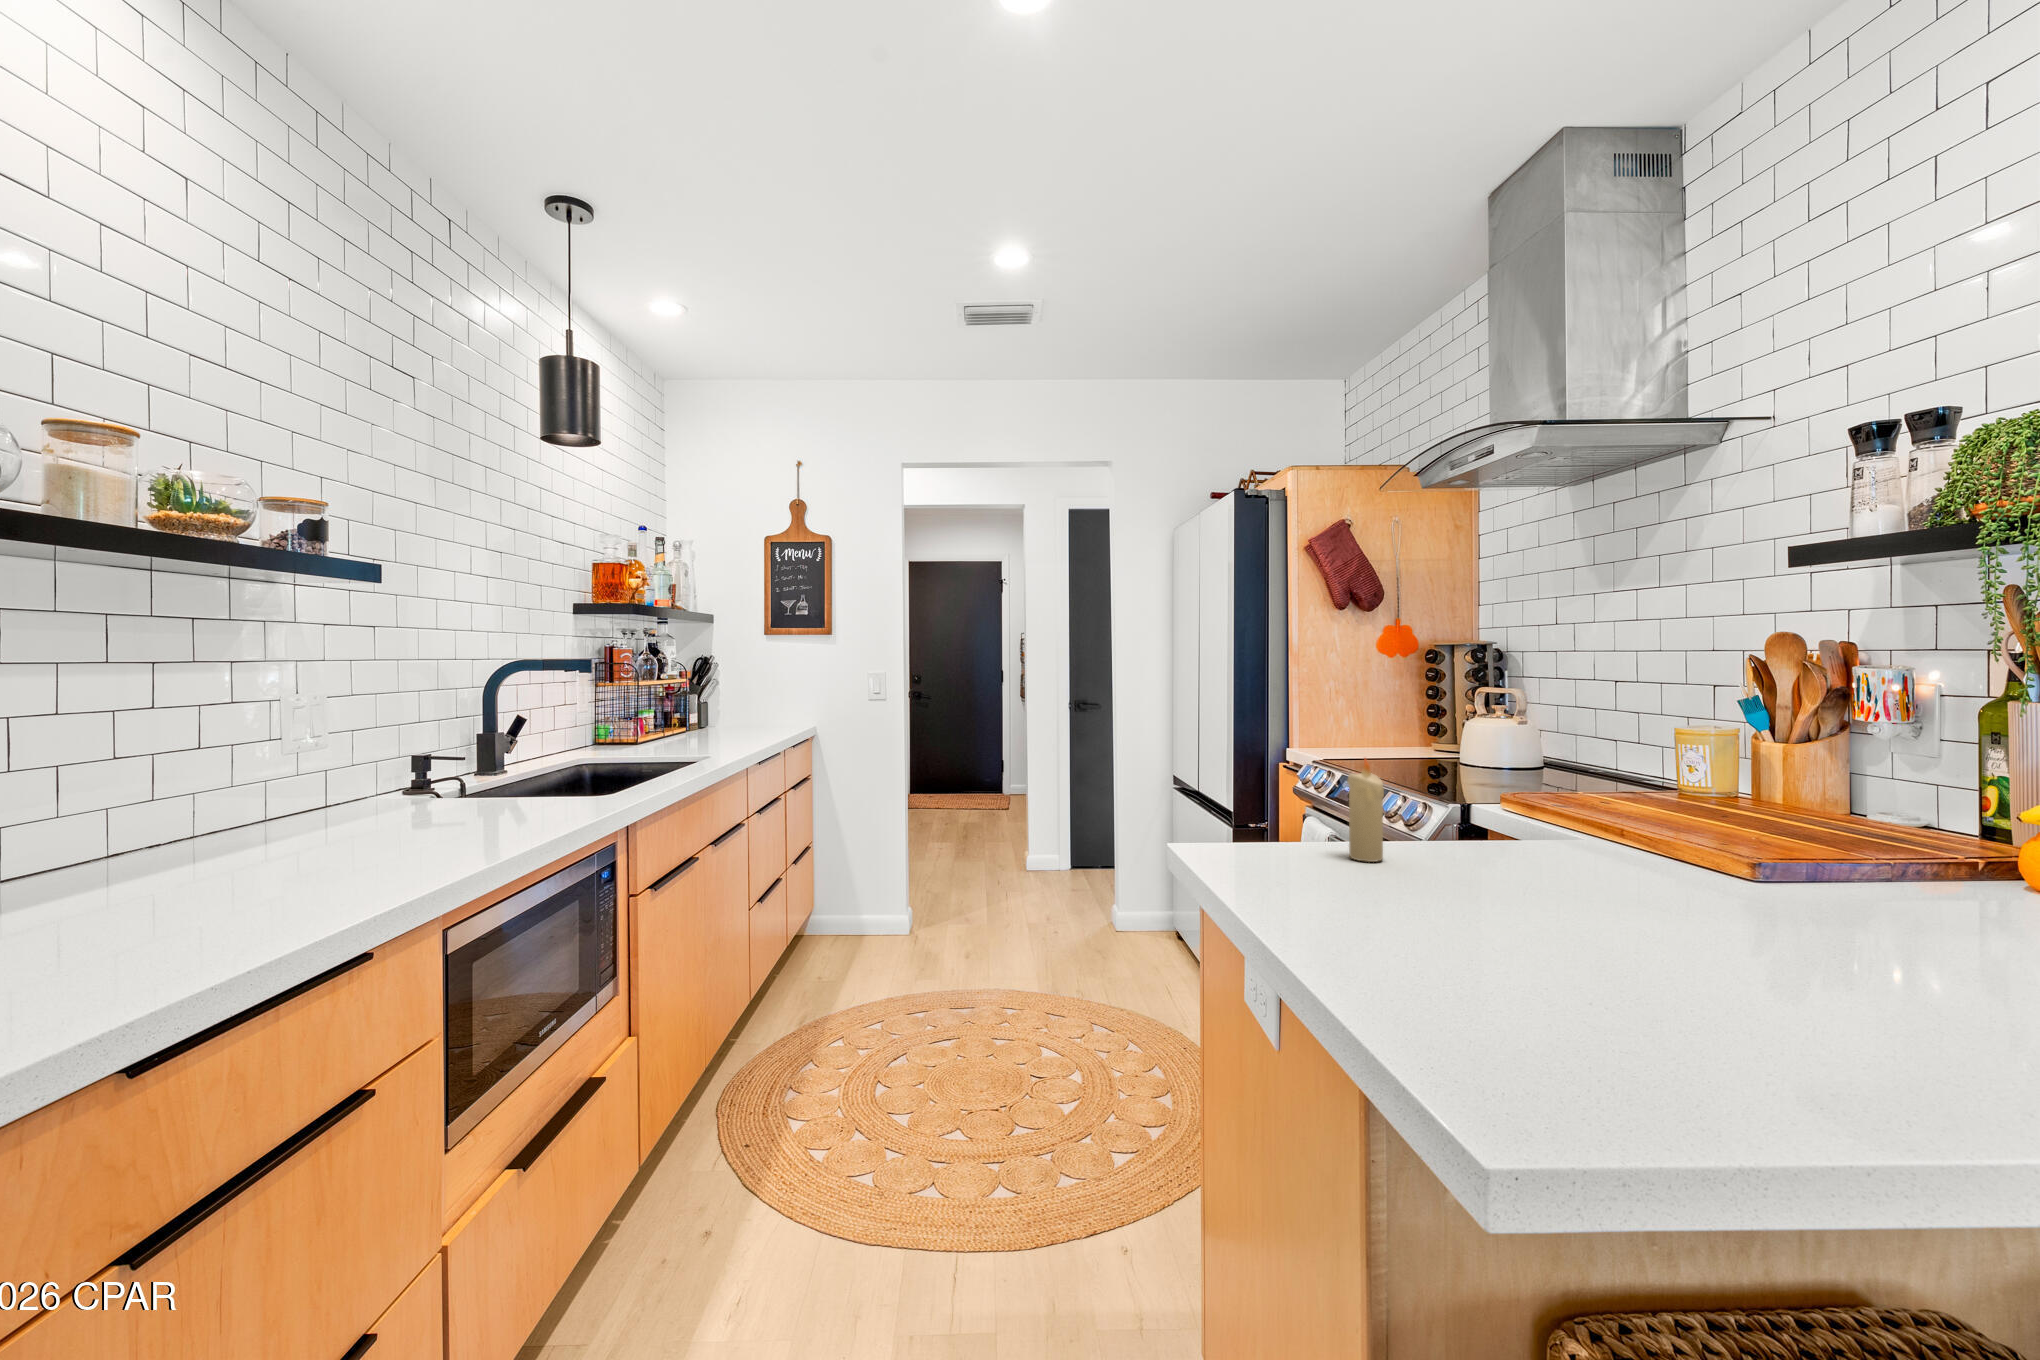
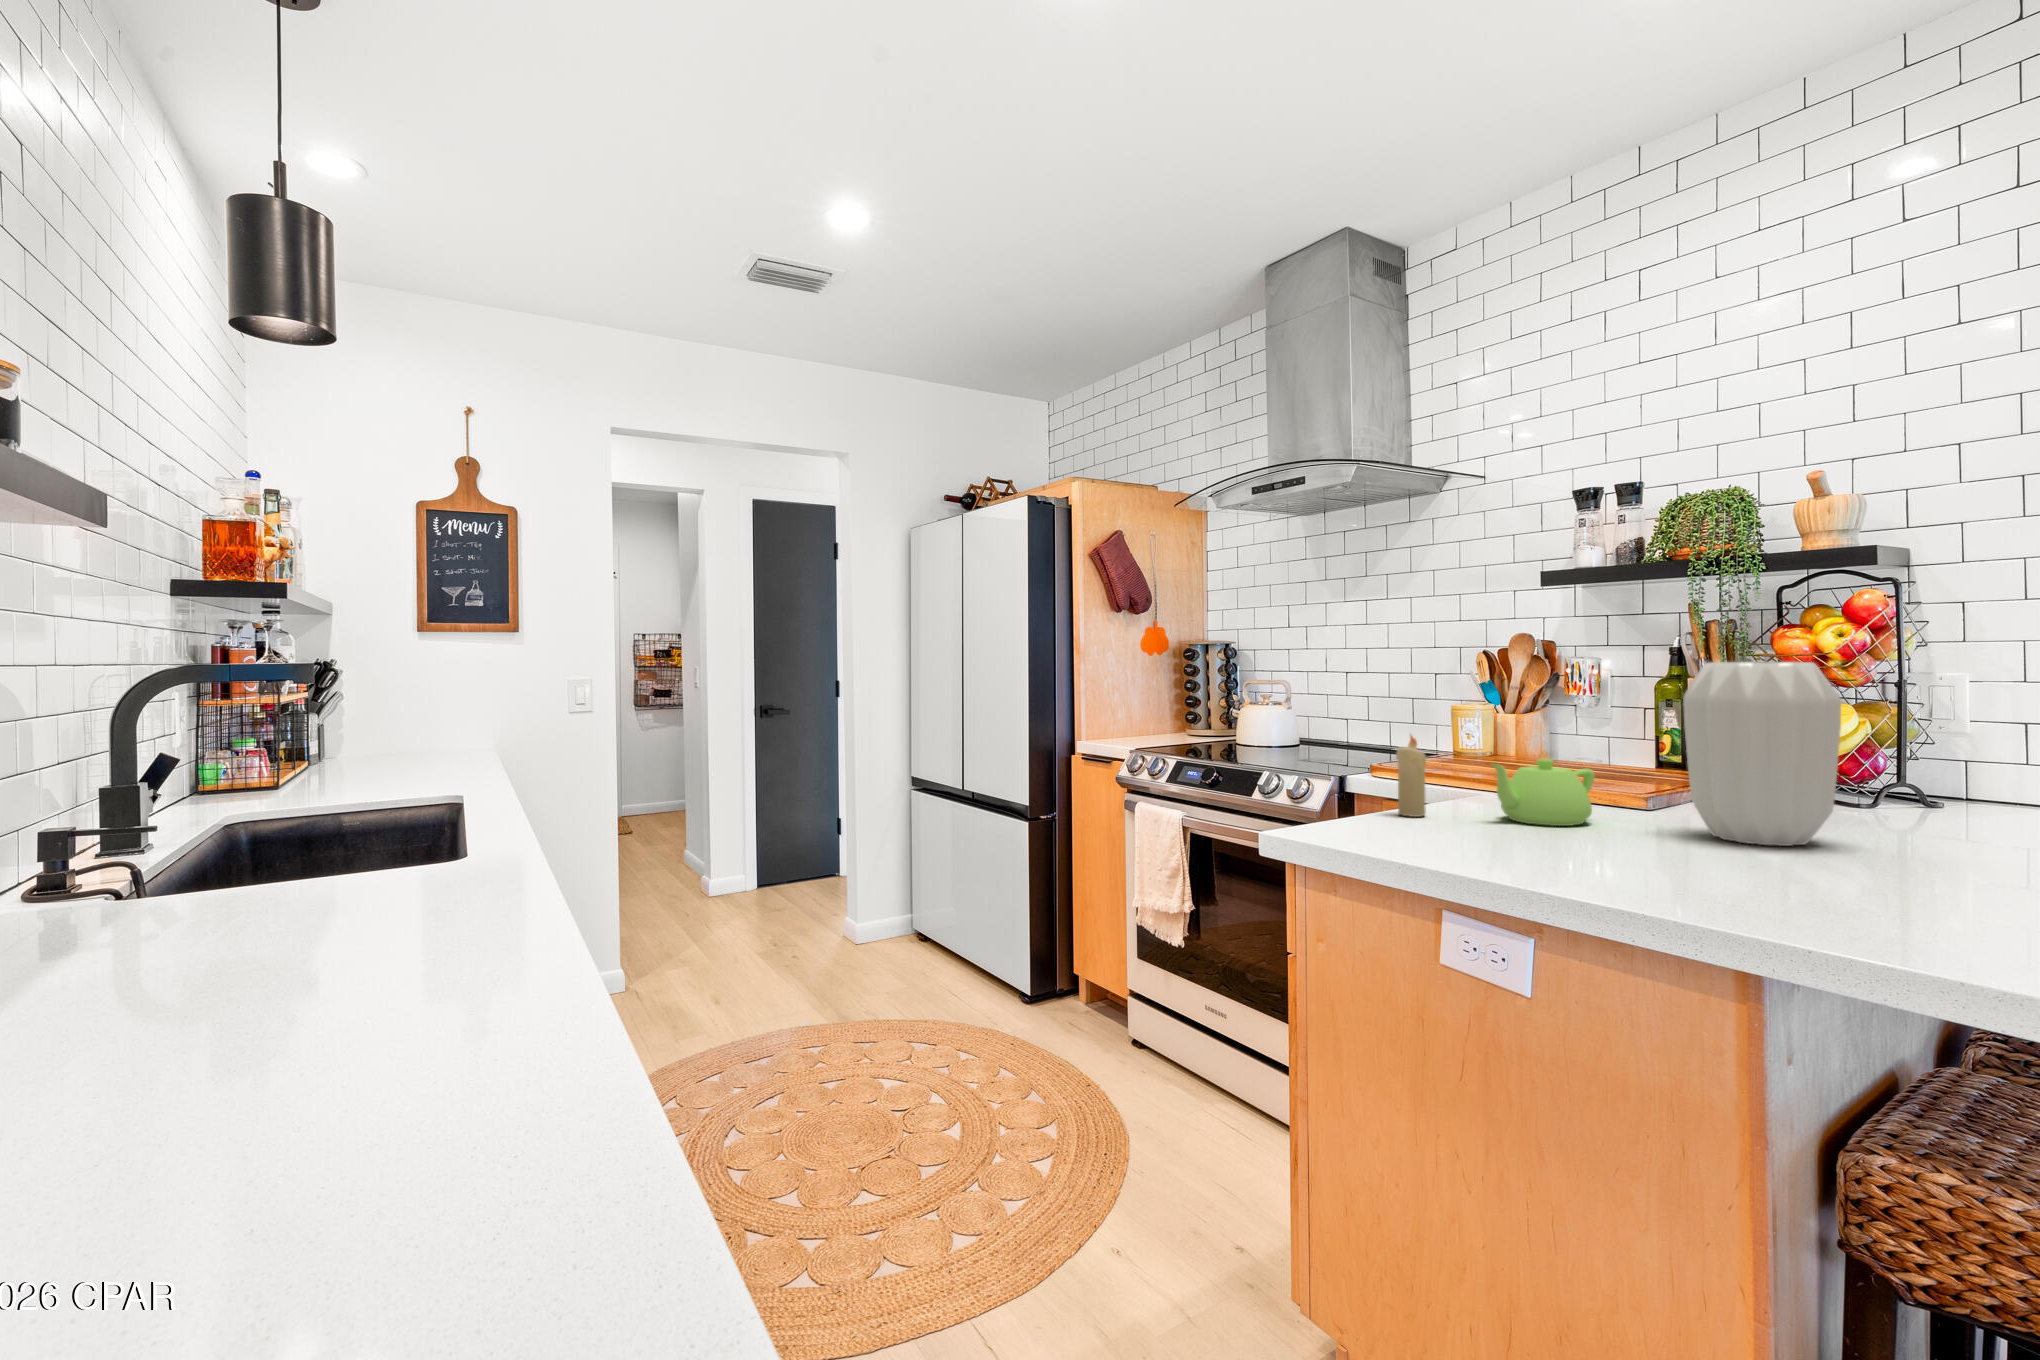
vase: none [1671,676,1944,983] -> present [1683,662,1841,846]
teapot: none [1436,802,1615,899] -> present [1492,759,1595,826]

